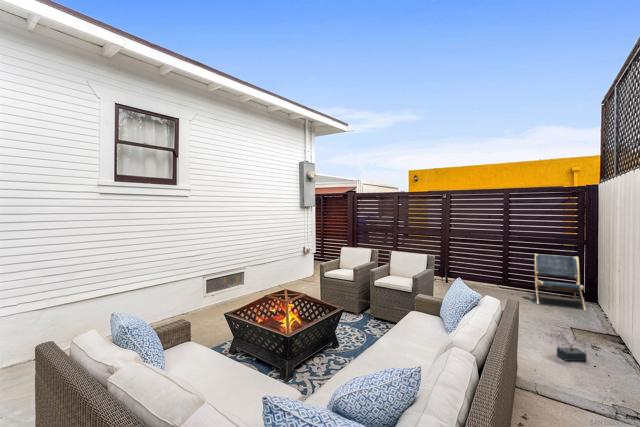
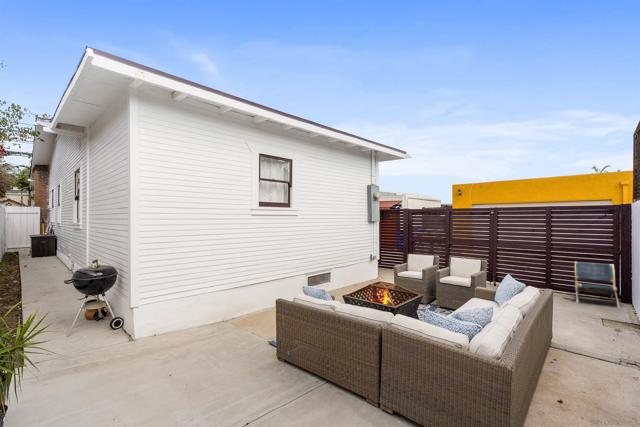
decorative plant: present [550,330,588,361] -> none [580,313,611,337]

